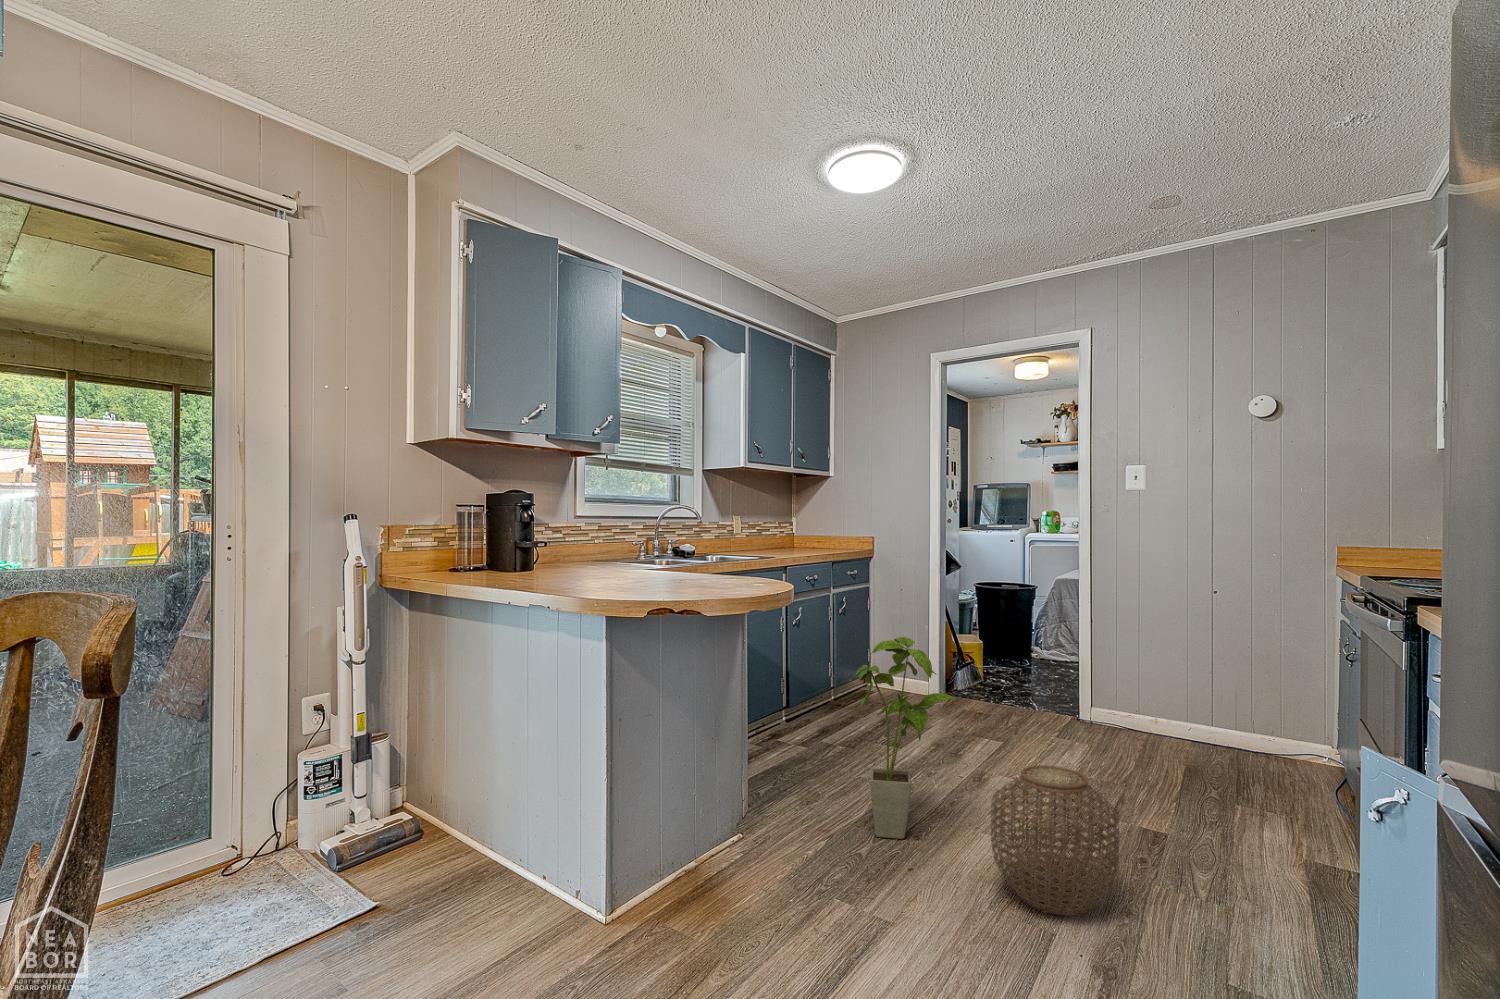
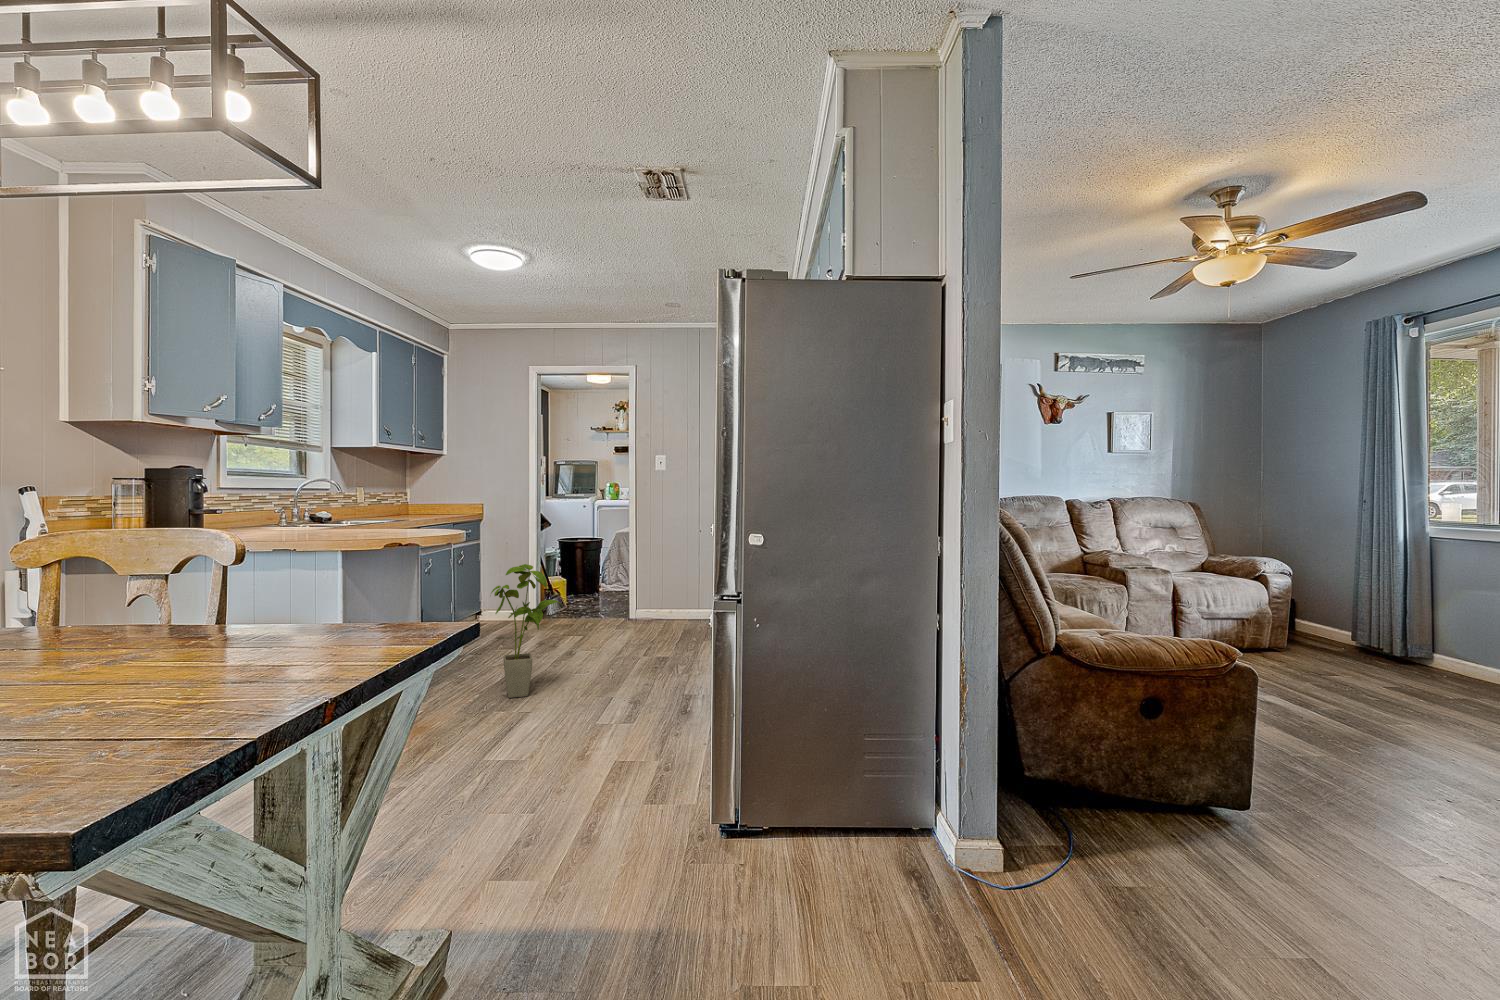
woven basket: present [991,765,1119,916] -> none [586,631,657,712]

